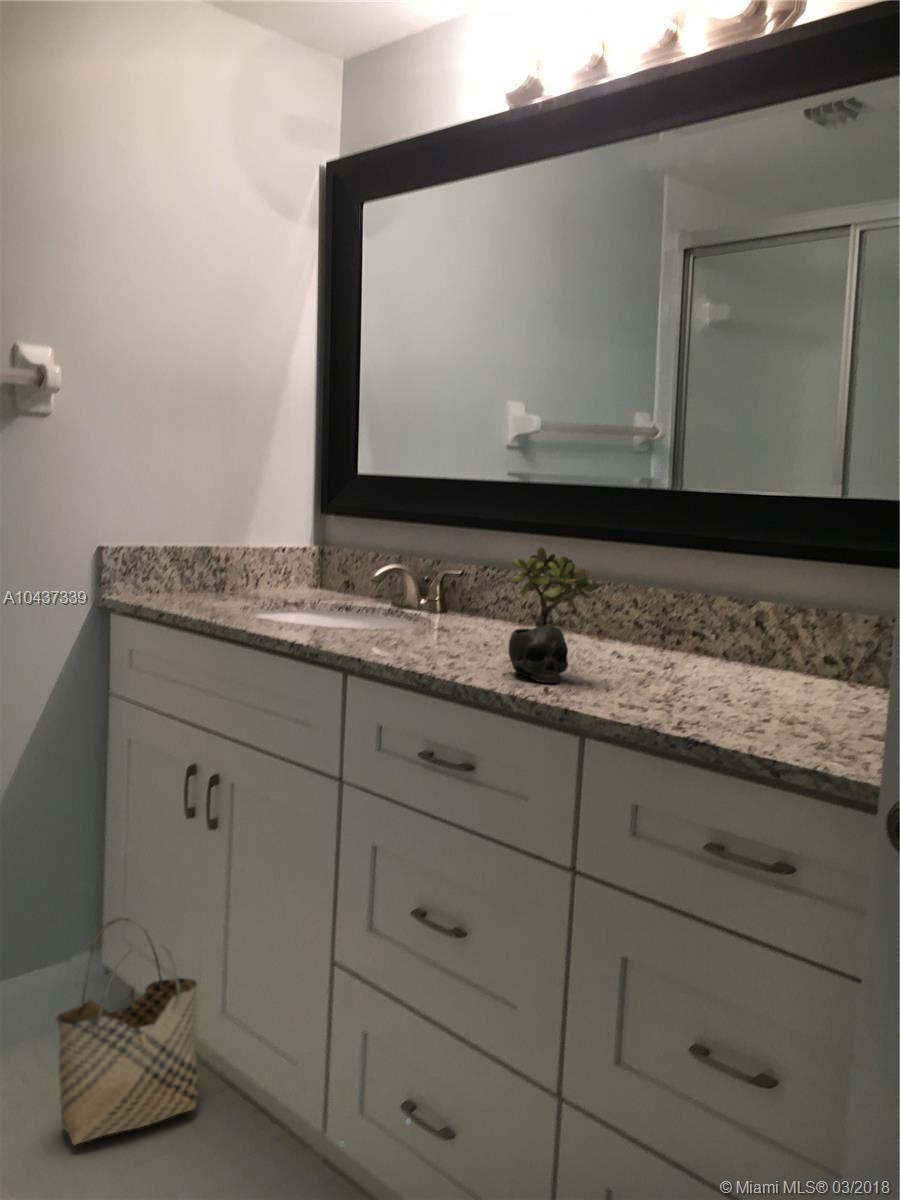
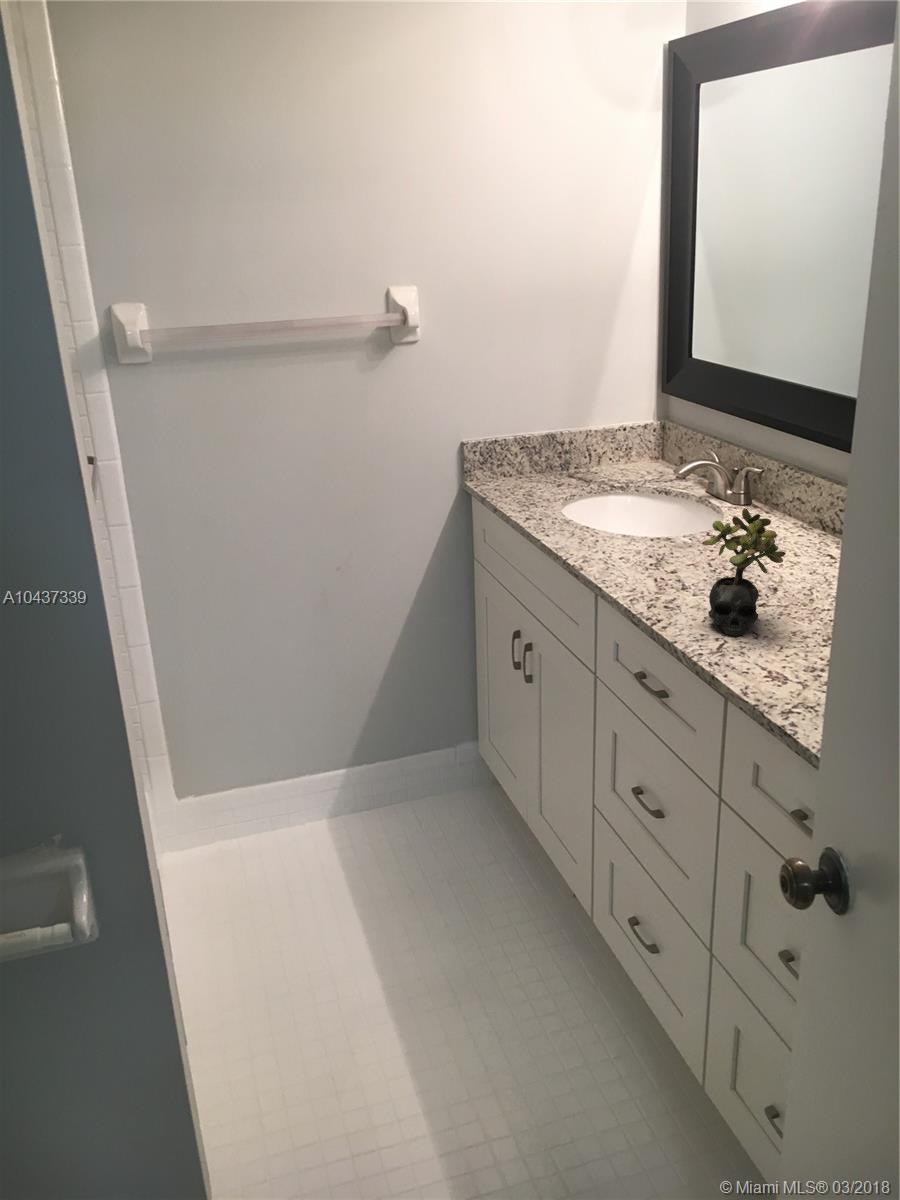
woven basket: present [56,918,198,1145] -> none [418,737,522,887]

